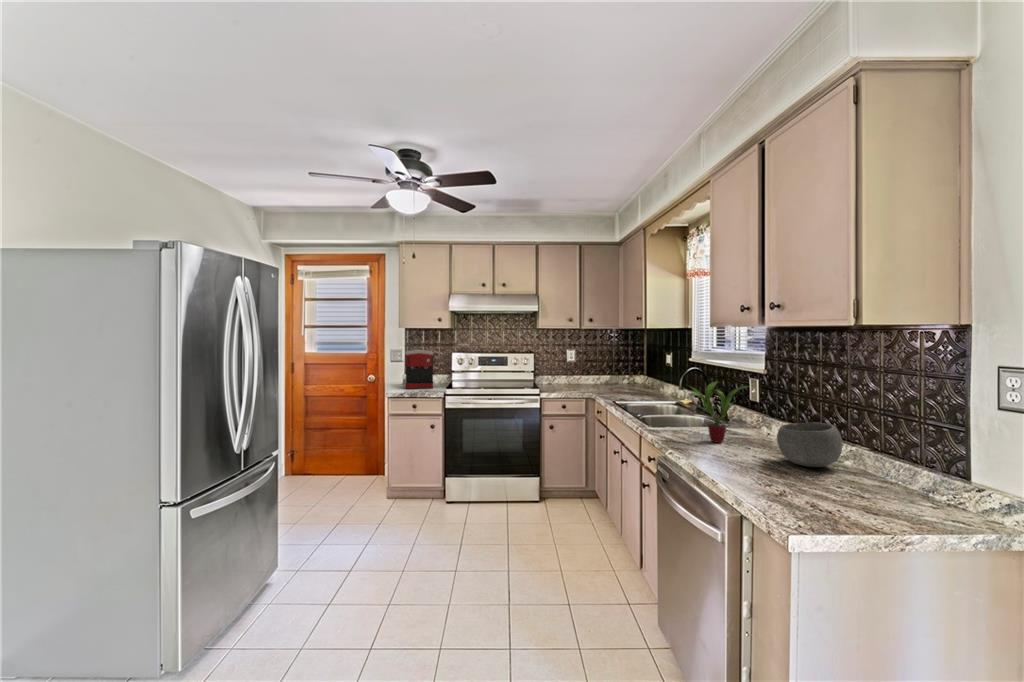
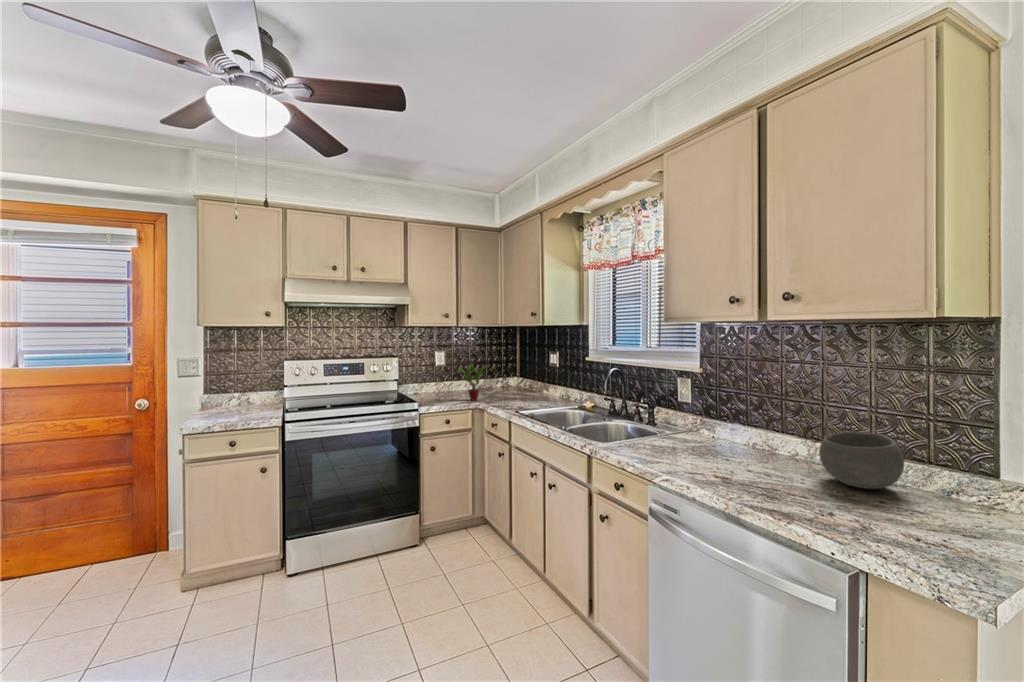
coffee maker: present [405,350,433,389] -> none [207,358,256,416]
potted plant: present [690,381,748,443] -> present [458,363,490,400]

